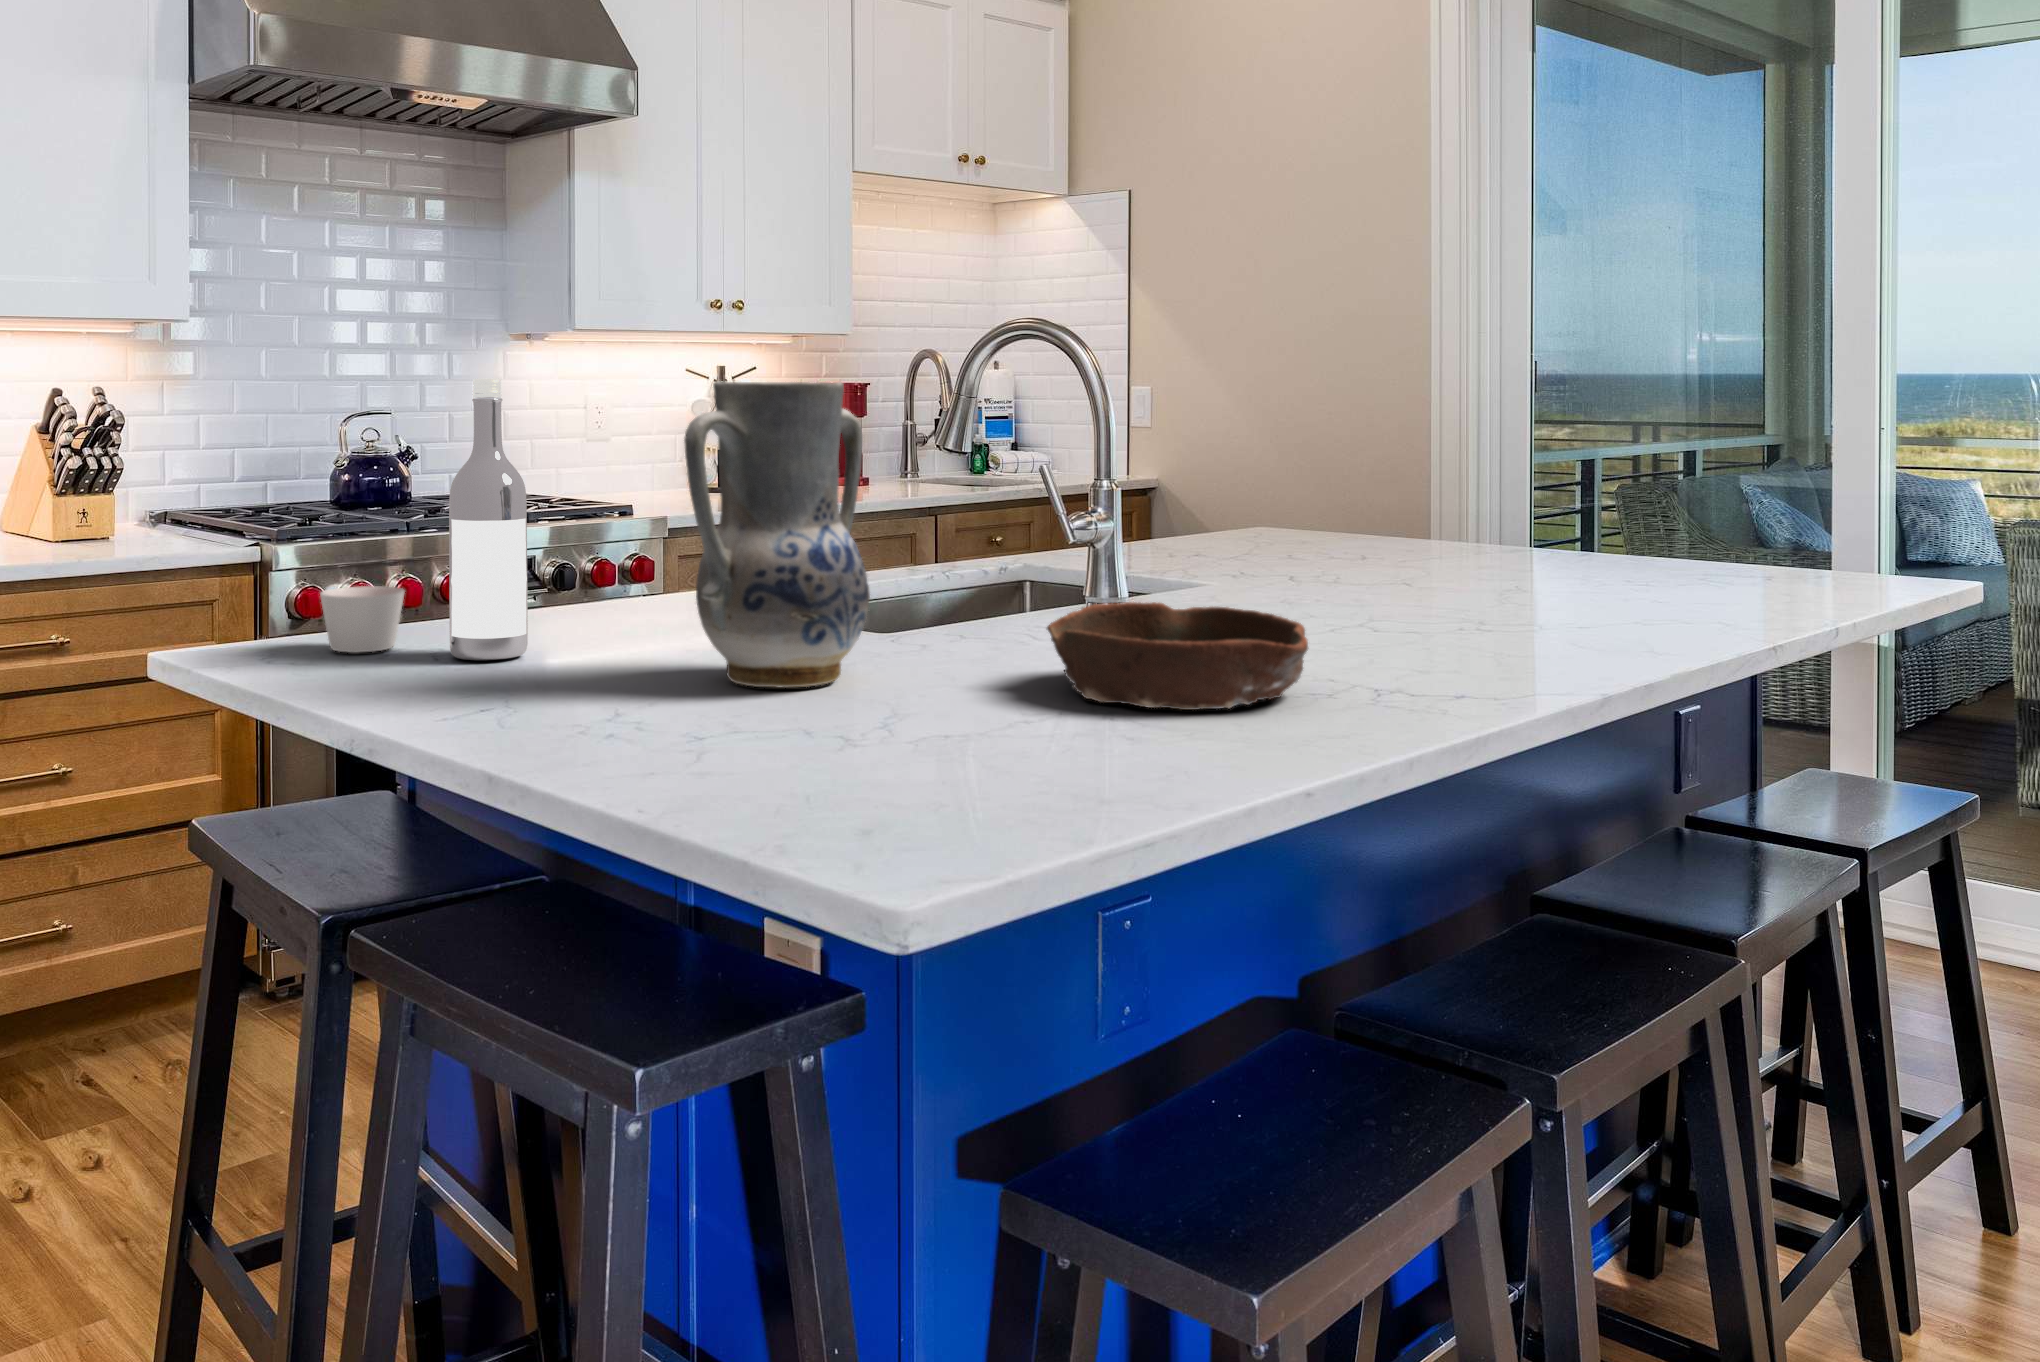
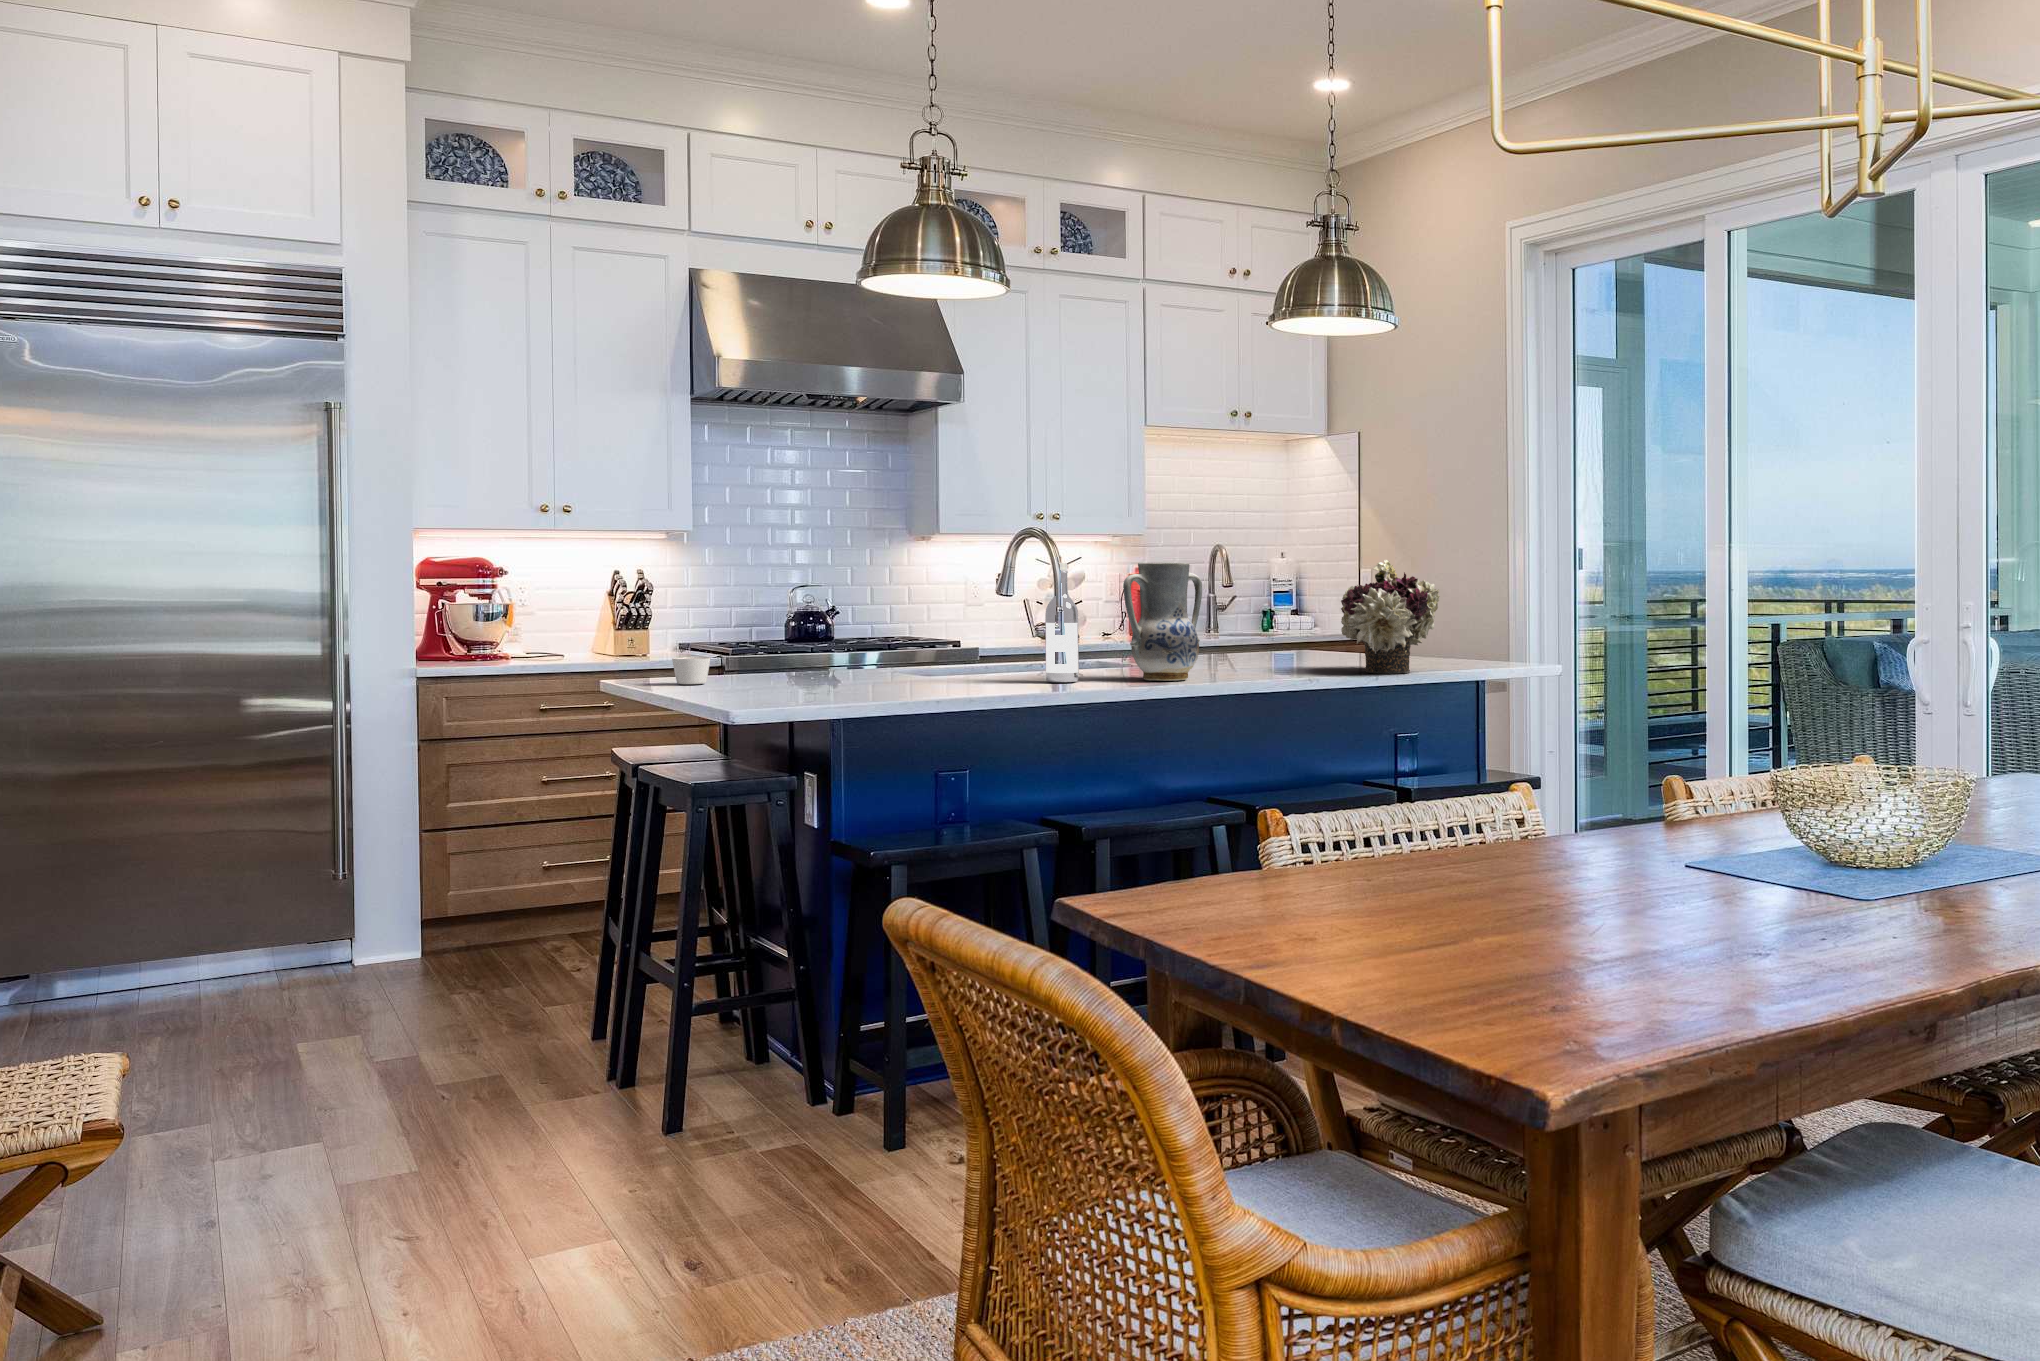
flower arrangement: none [1497,373,1724,583] -> present [1341,560,1440,674]
wine bottle: present [449,379,528,660] -> present [1045,563,1079,682]
vase: present [684,381,870,688] -> present [1123,563,1202,681]
bowl: present [1047,602,1308,710] -> none [943,662,1051,699]

